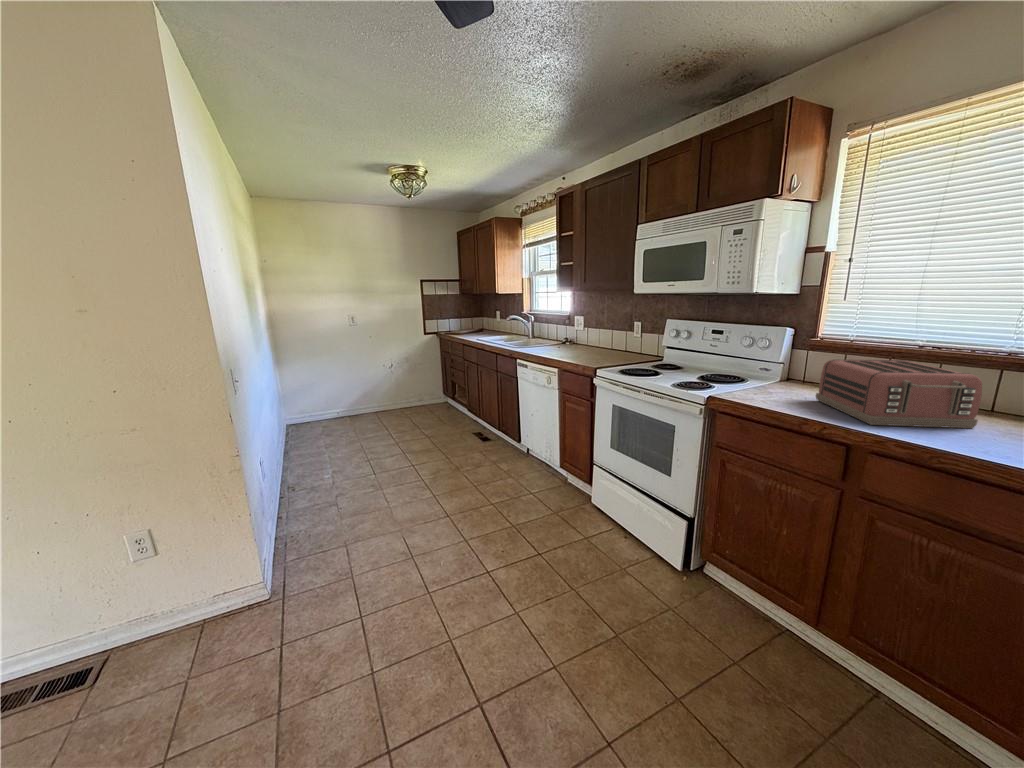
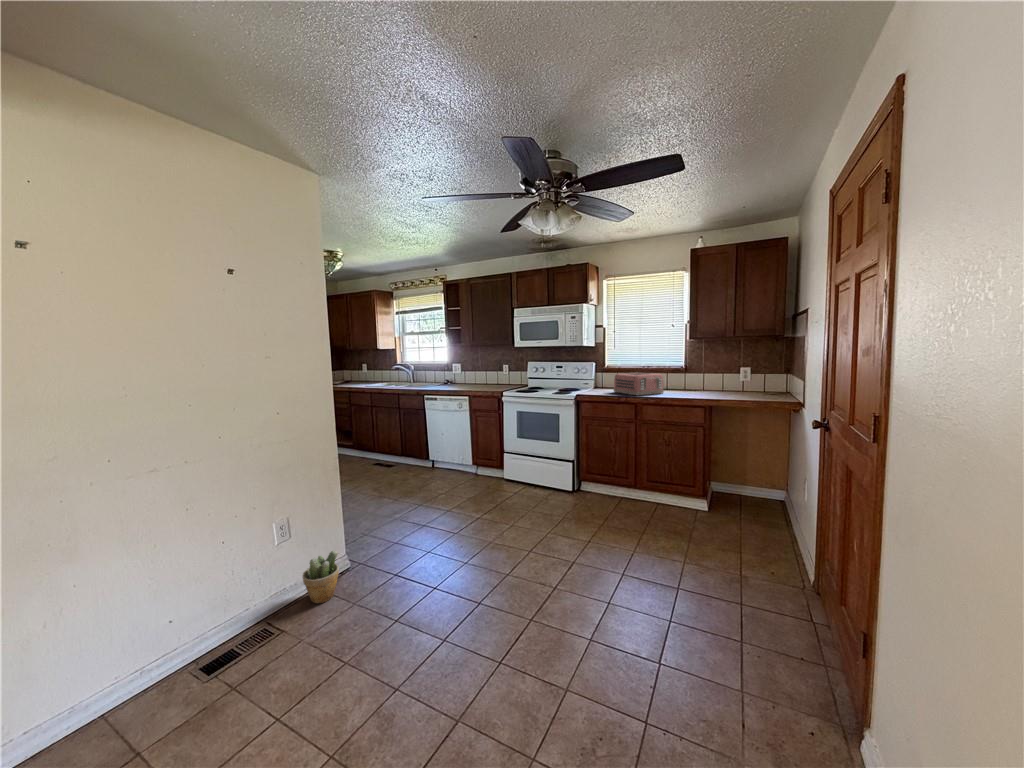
potted plant: none [170,585,228,650] -> present [303,550,339,603]

